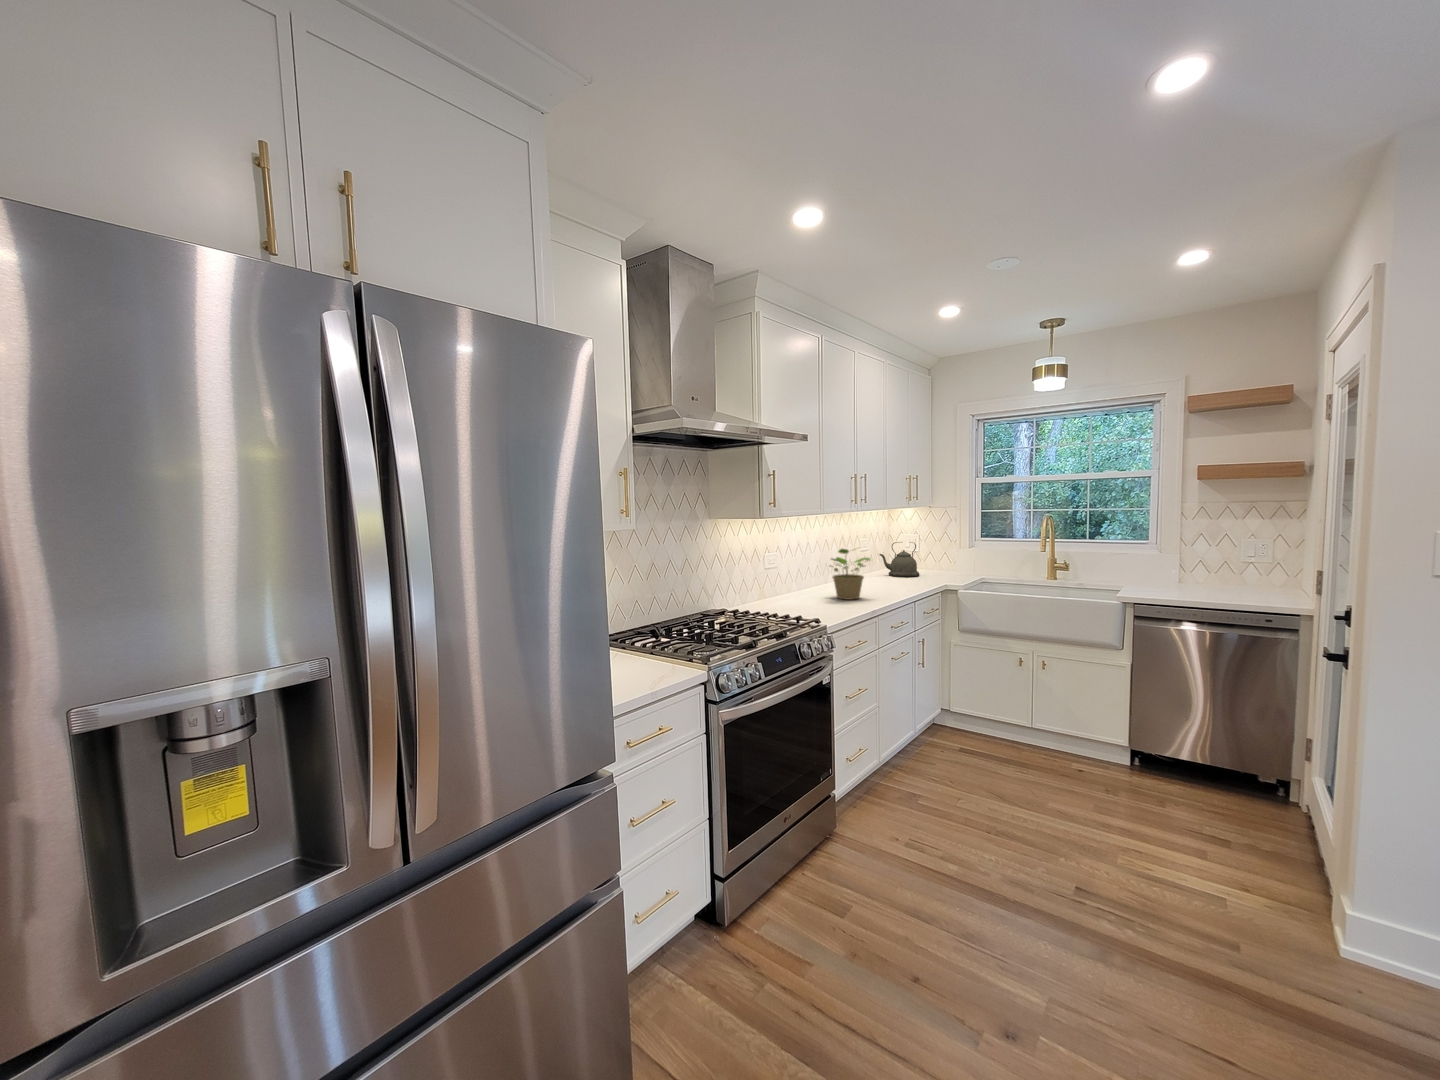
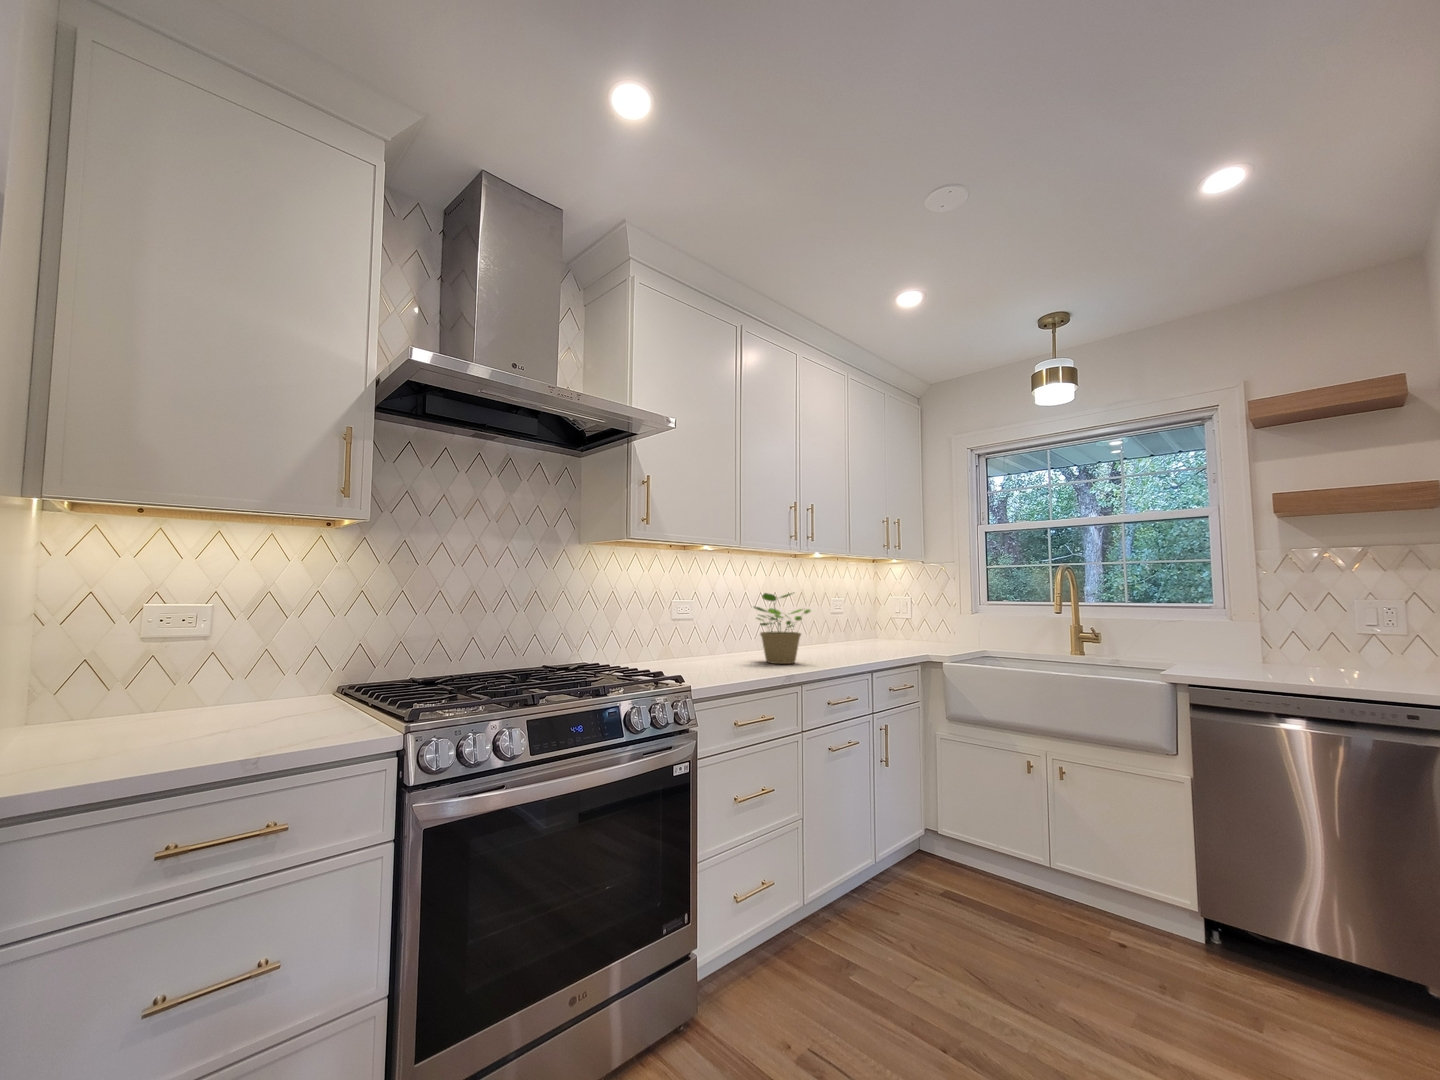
kettle: present [880,542,919,577] -> none [857,604,908,648]

